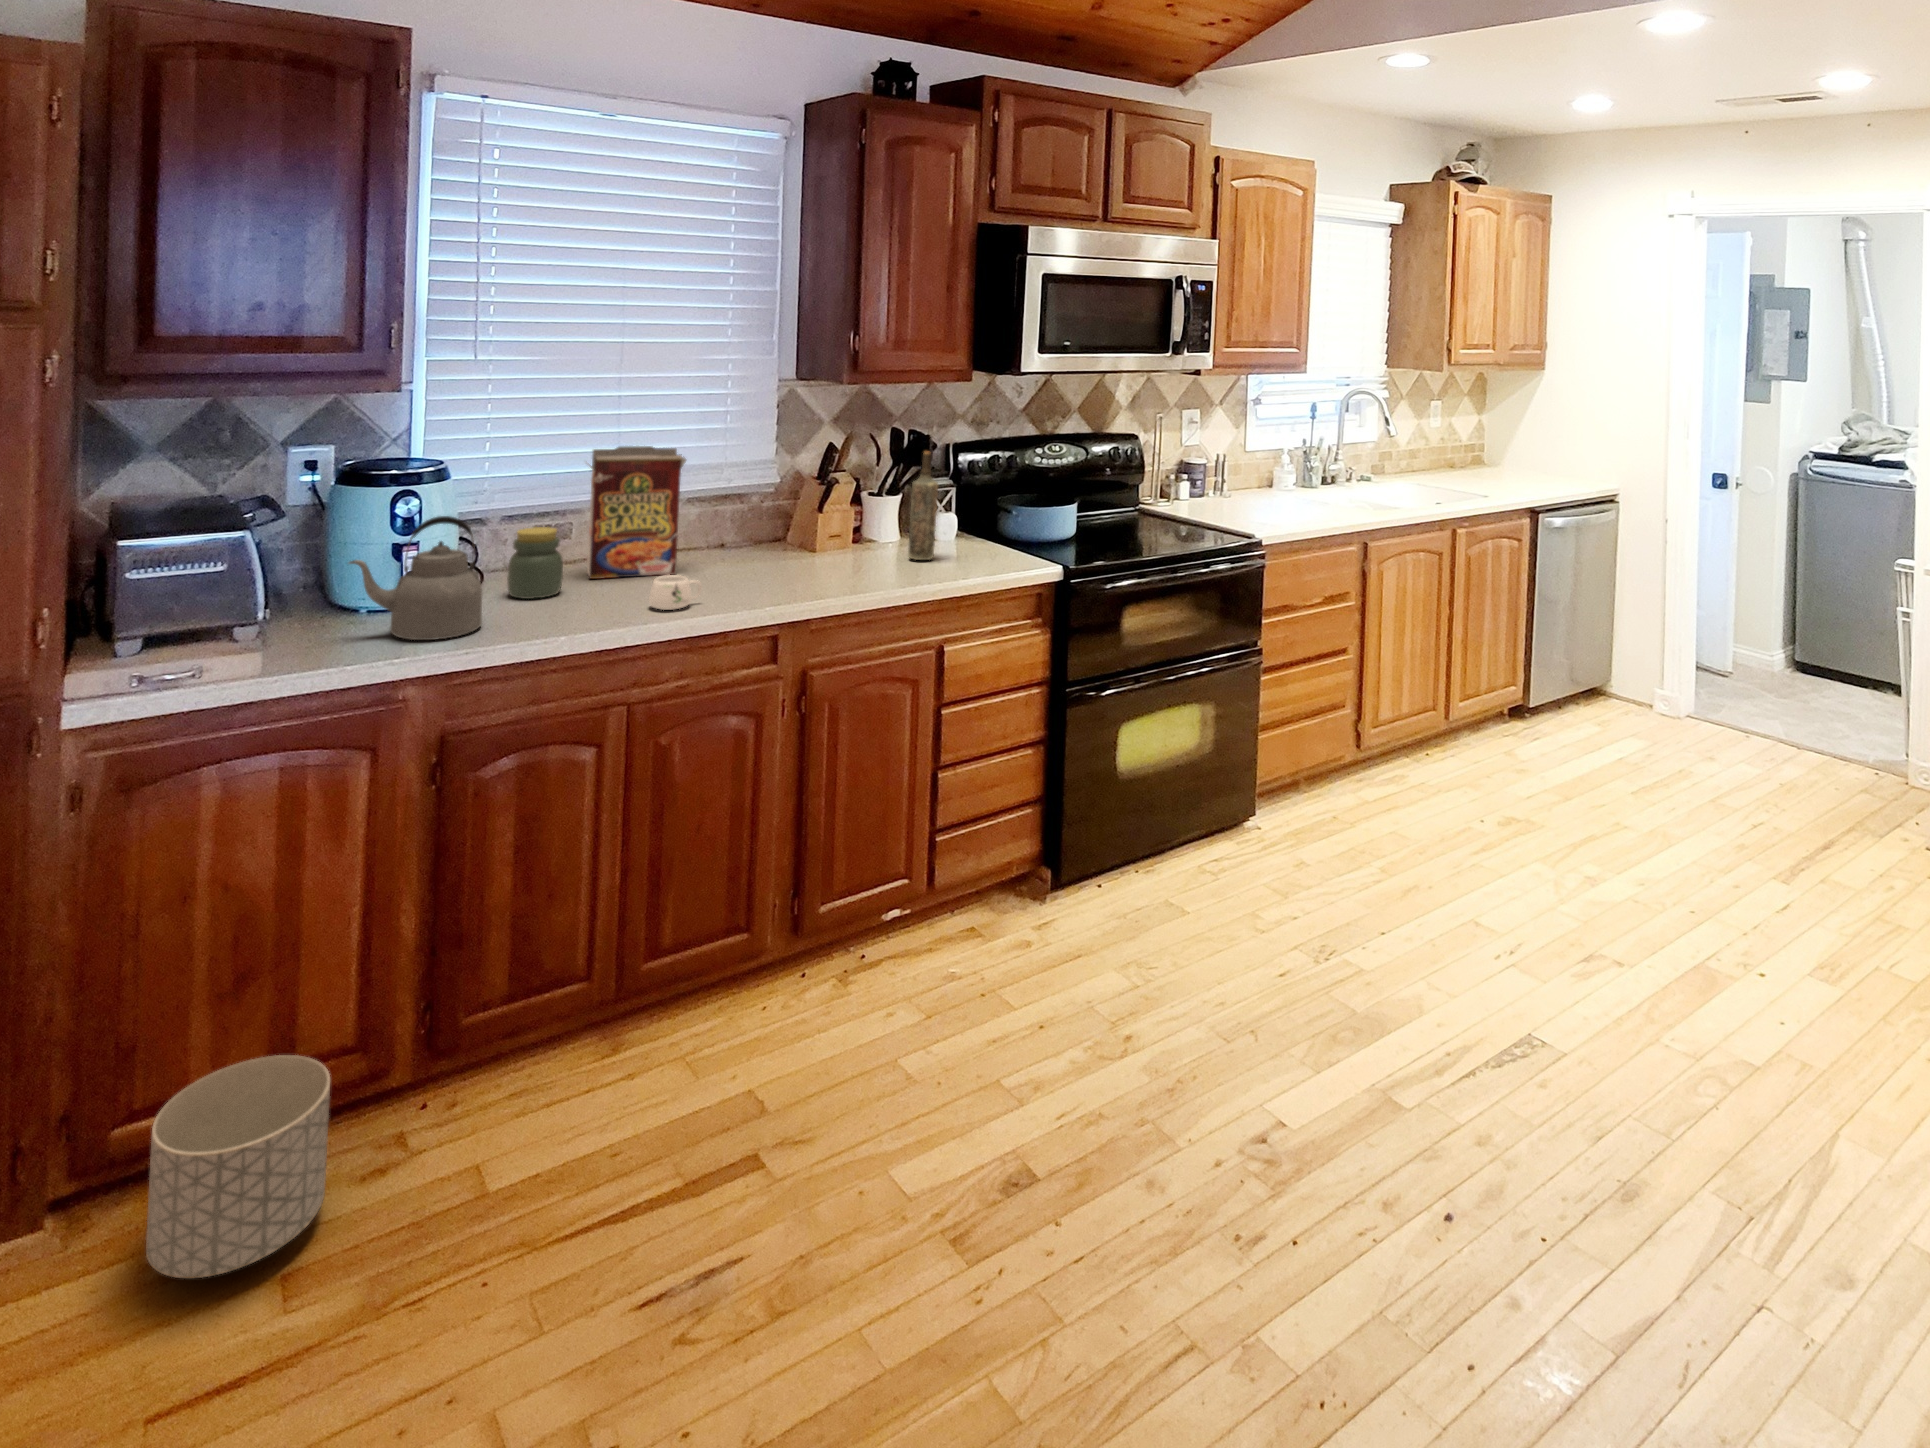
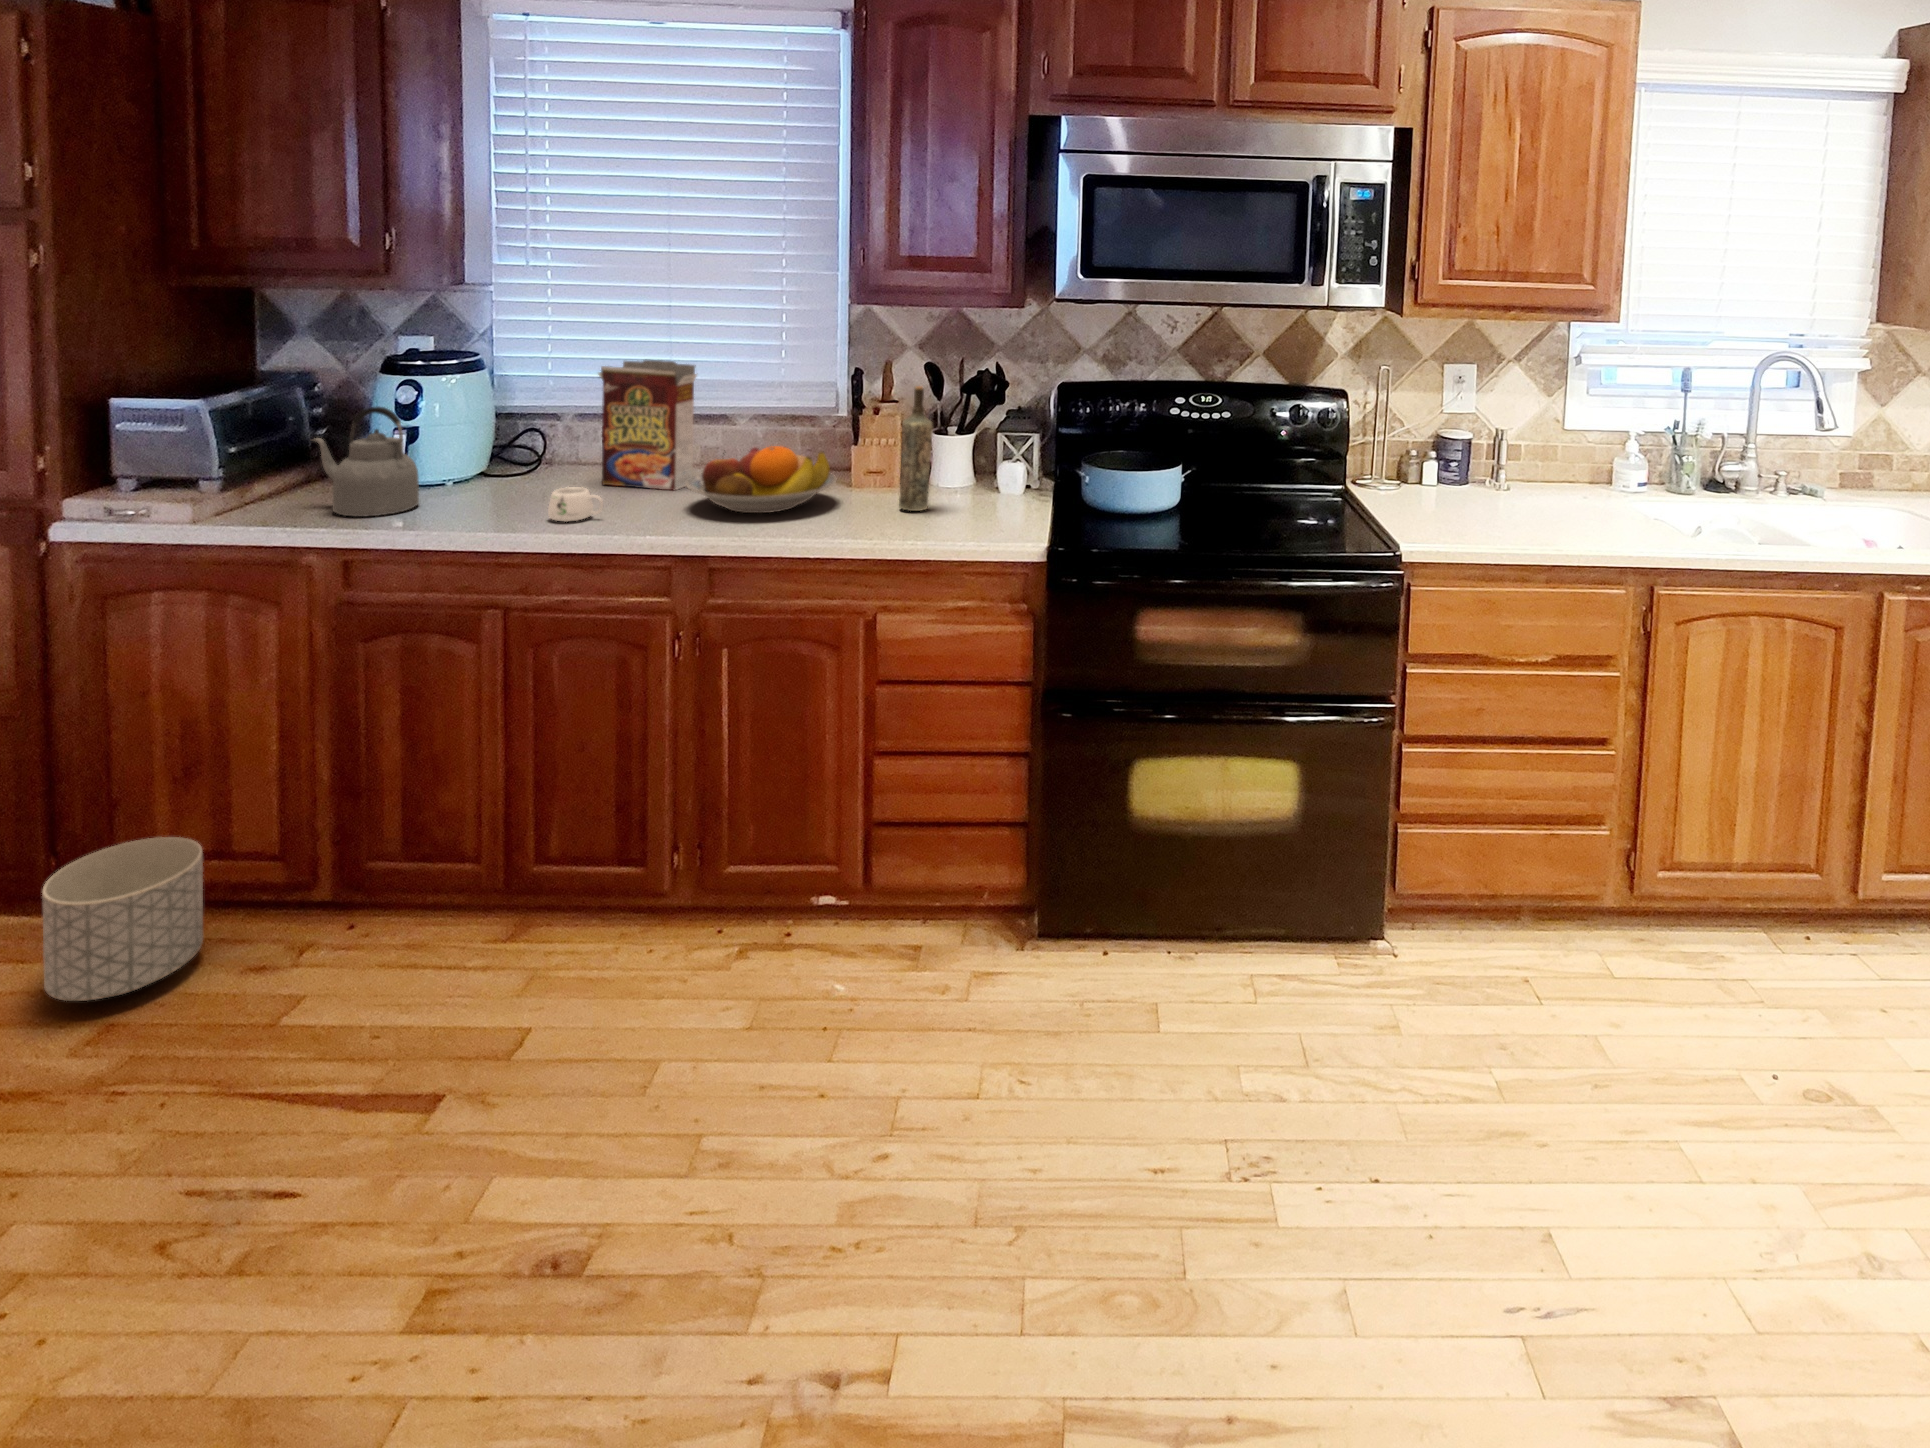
fruit bowl: none [727,516,864,581] -> present [686,446,837,513]
jar: present [507,527,563,599] -> none [502,429,555,495]

